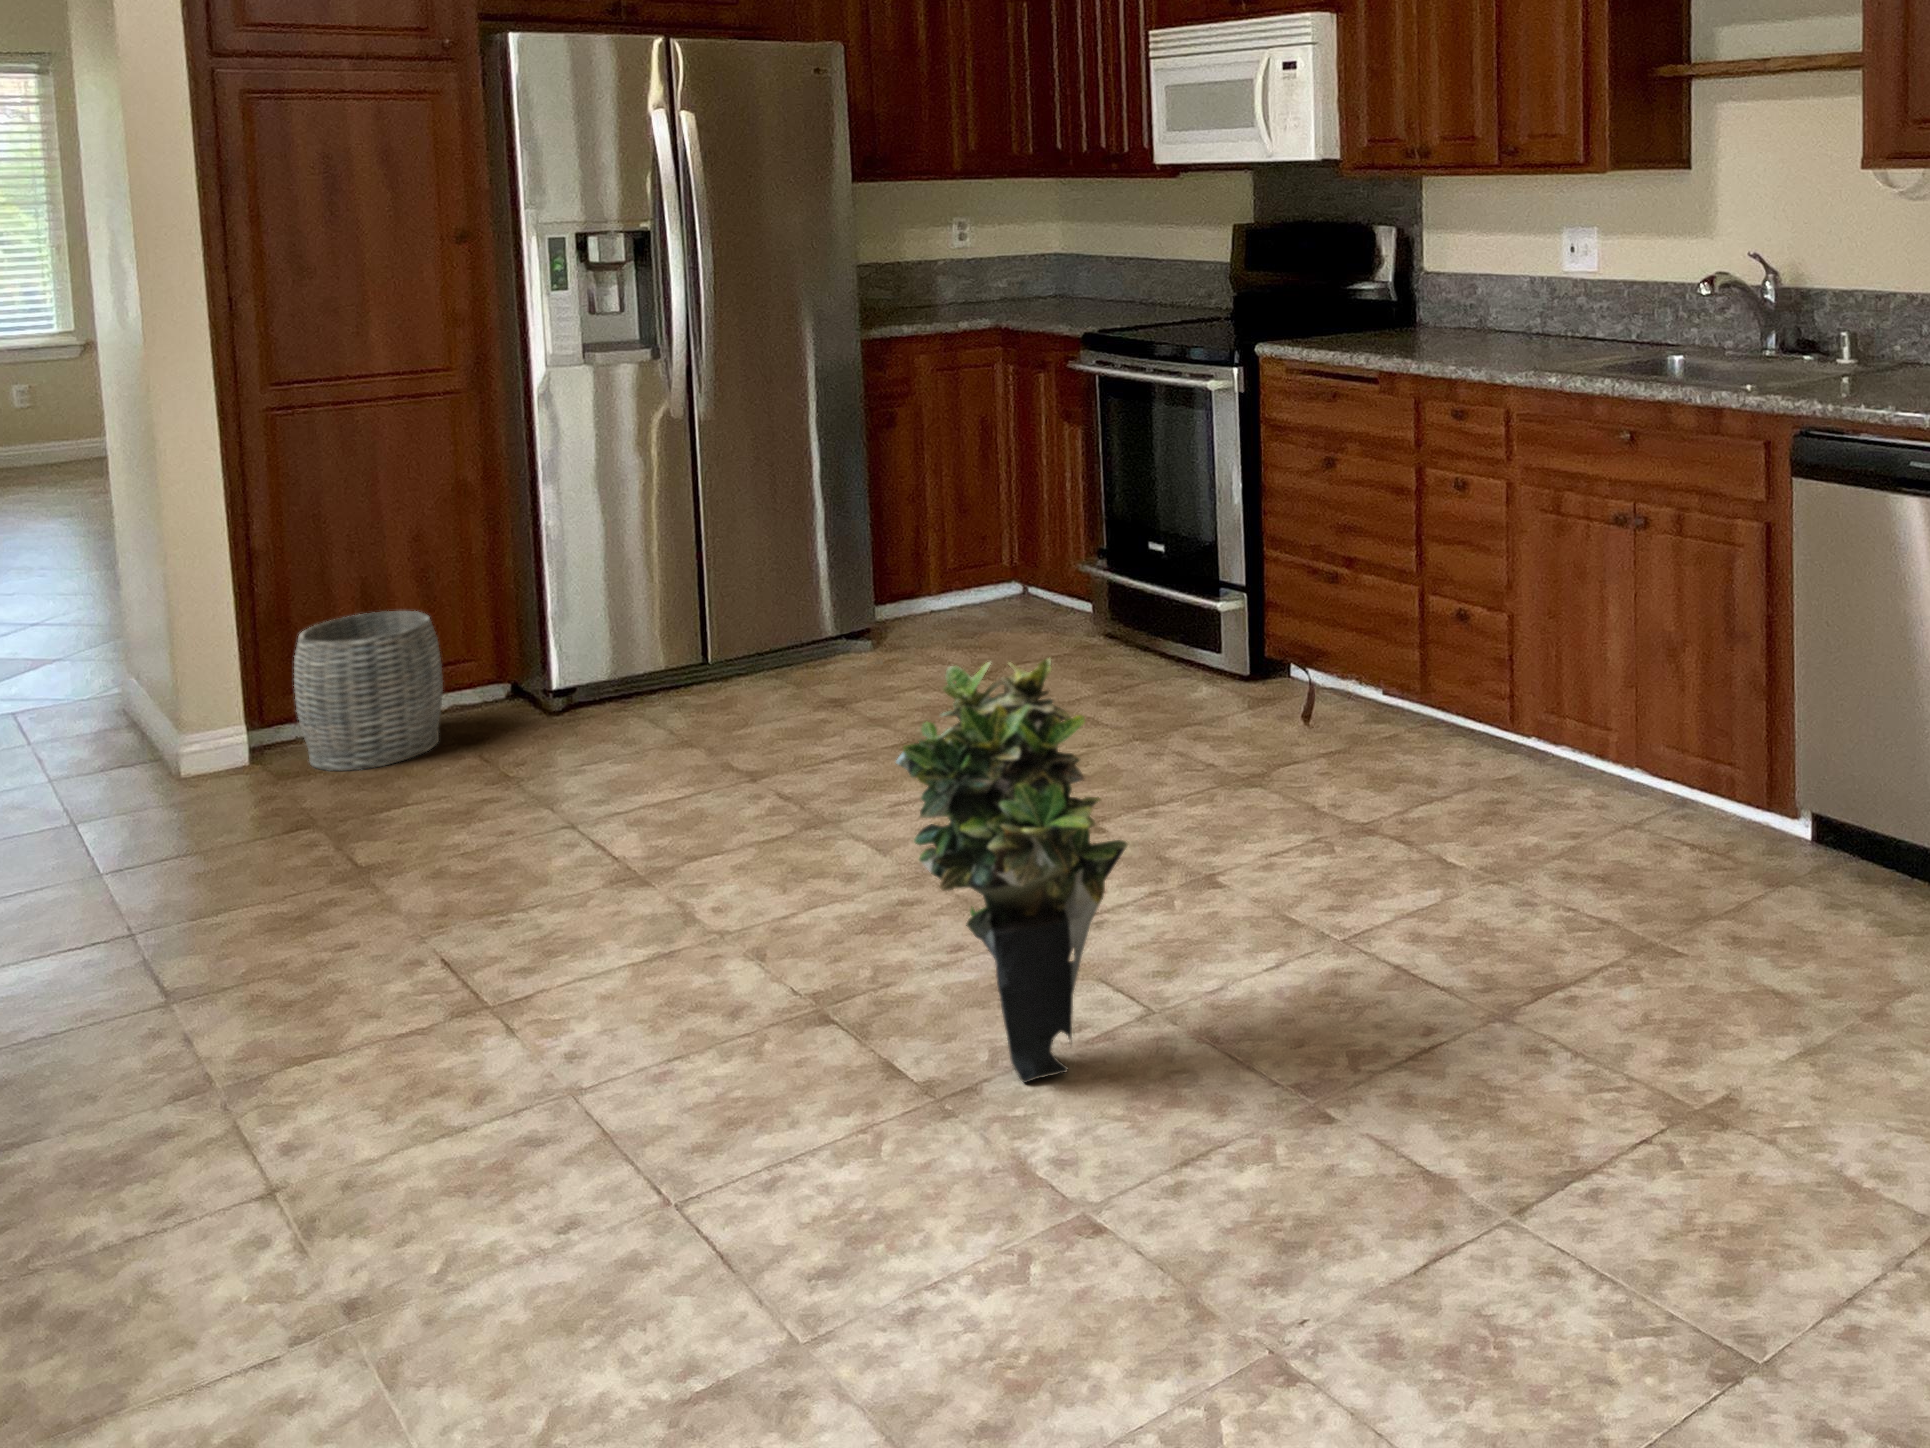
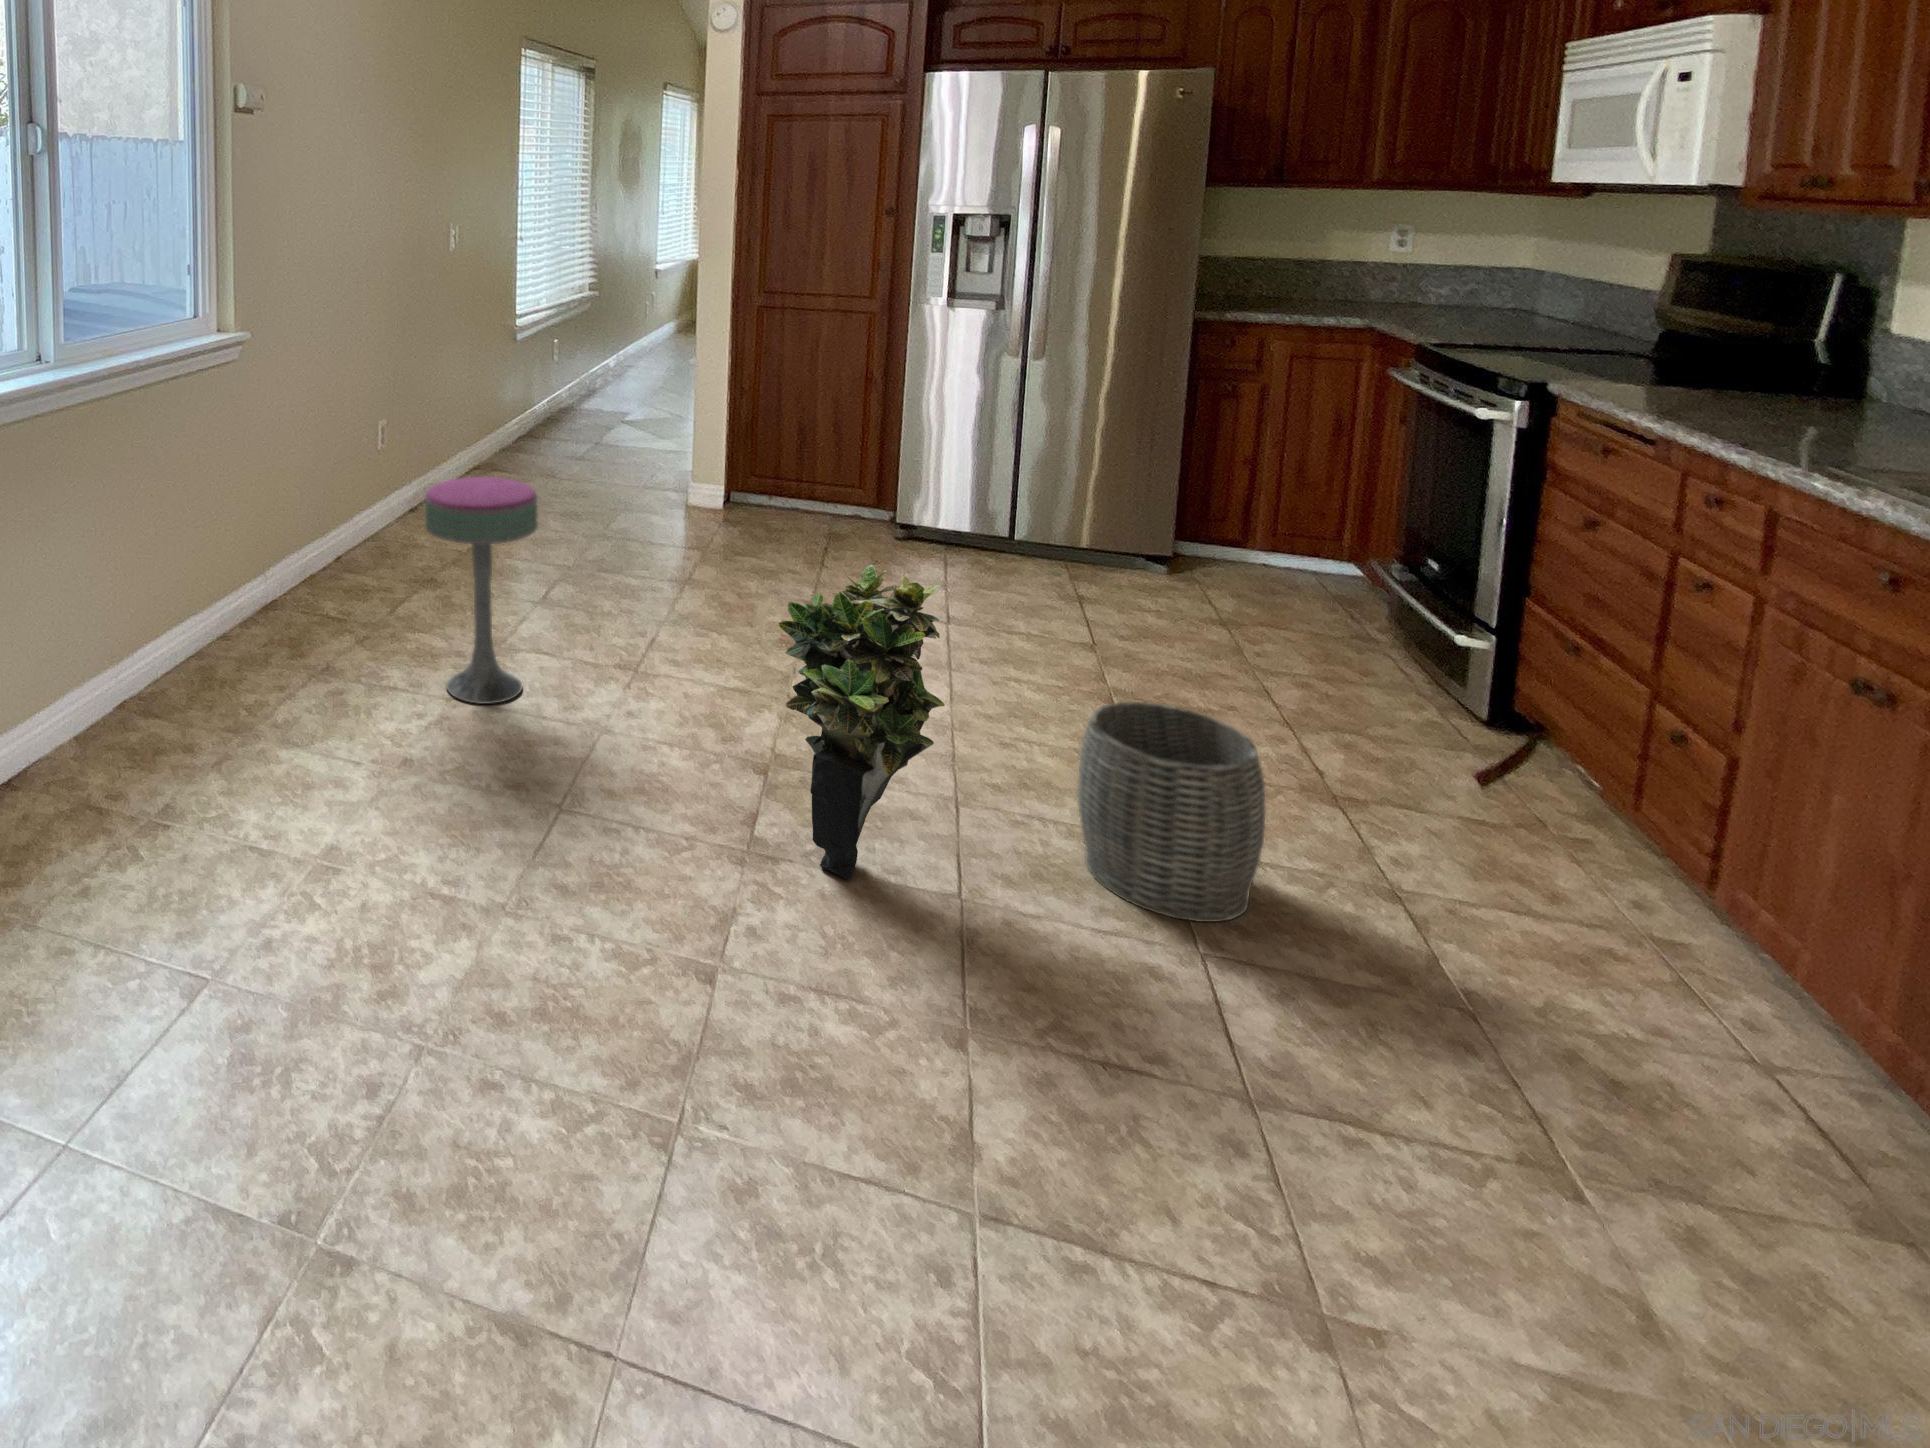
woven basket: present [294,611,443,771] -> present [1078,702,1266,922]
bar stool: none [38,754,322,1249] -> present [425,477,538,704]

